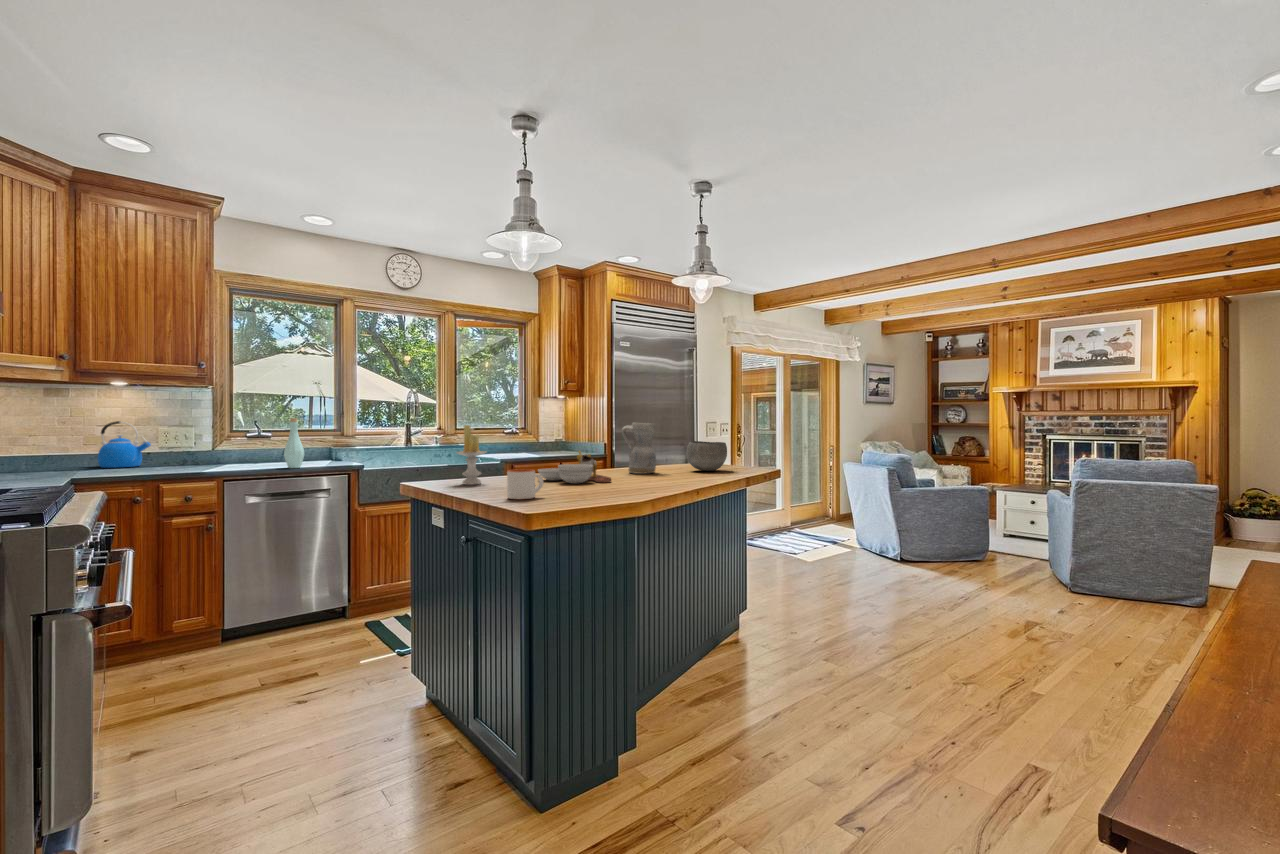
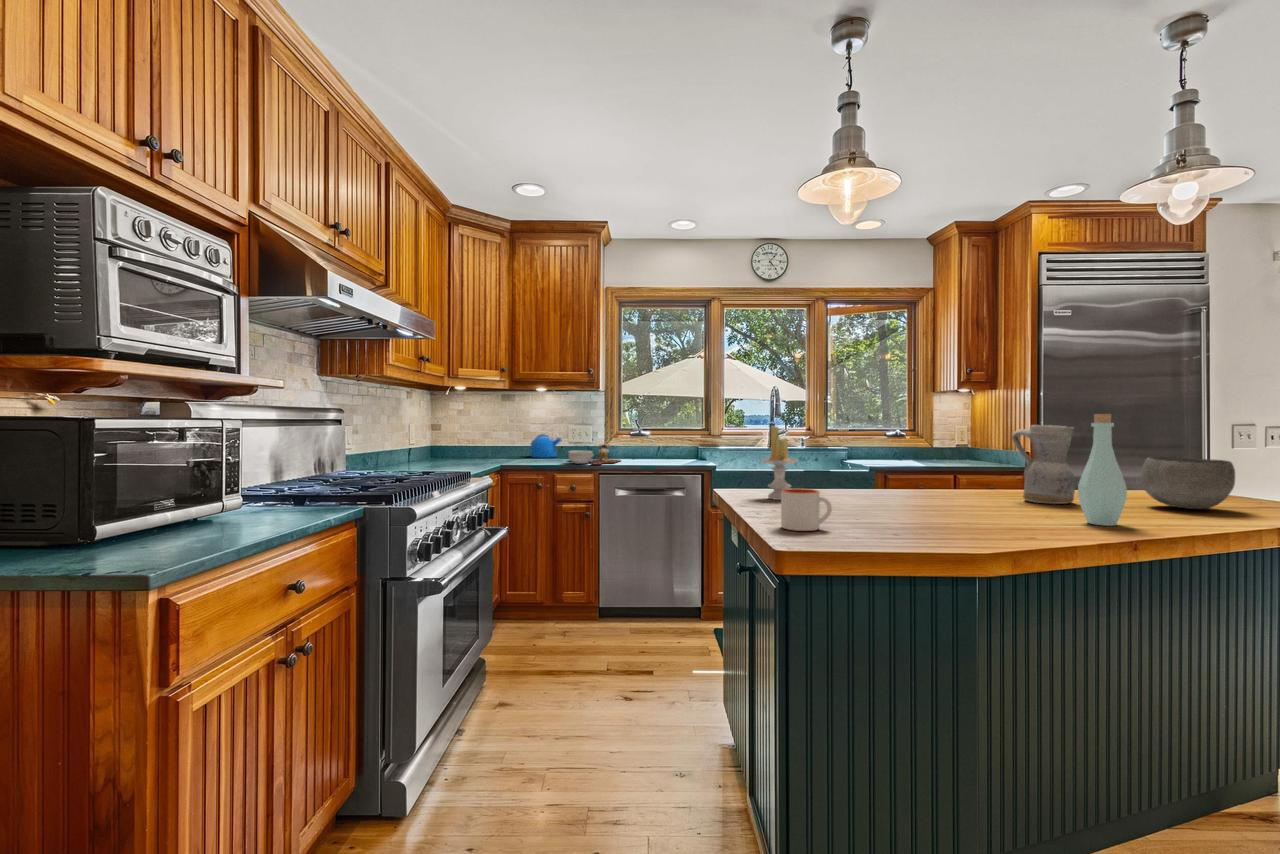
bottle: present [284,418,304,468] -> present [1078,414,1127,526]
cutting board: present [538,451,611,483] -> present [568,443,621,465]

